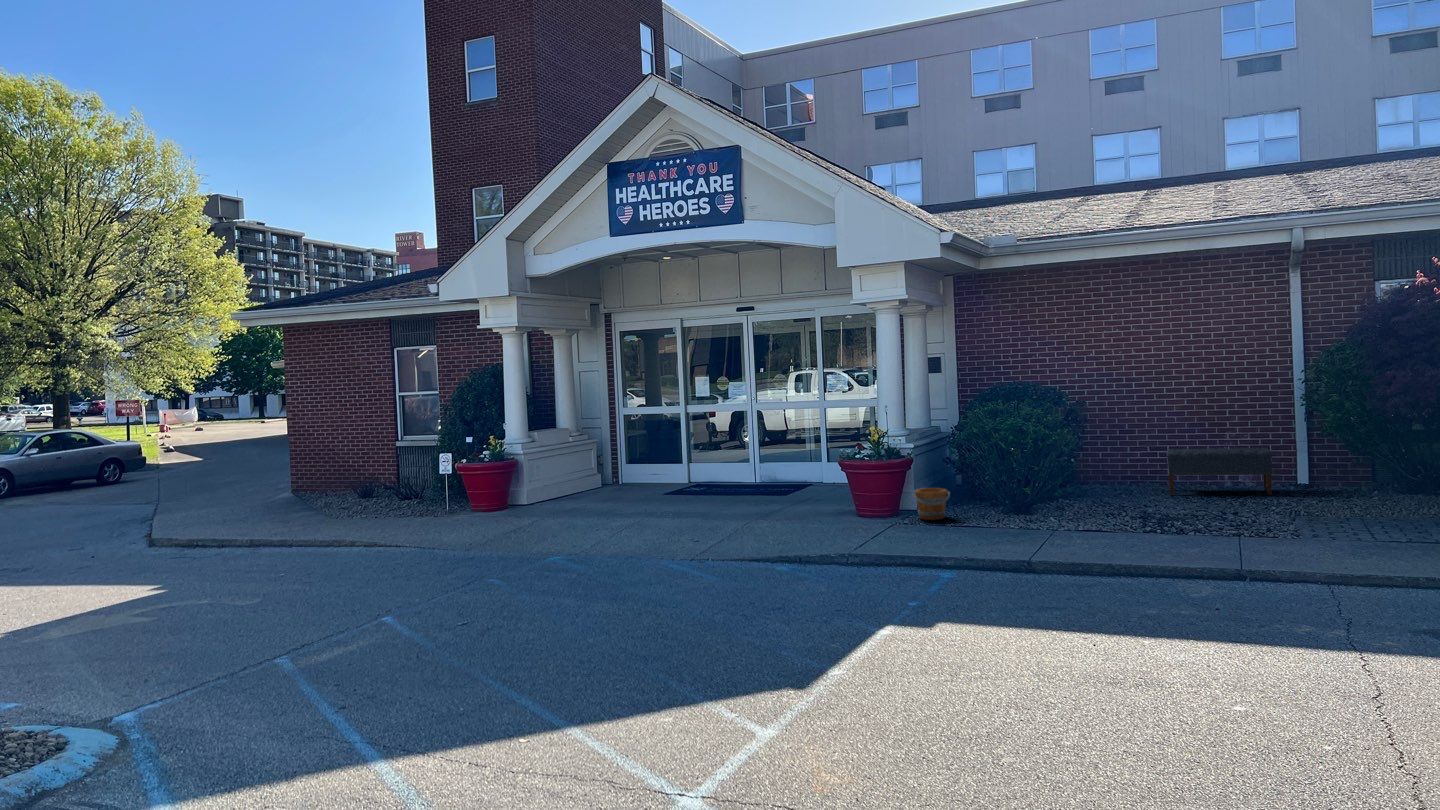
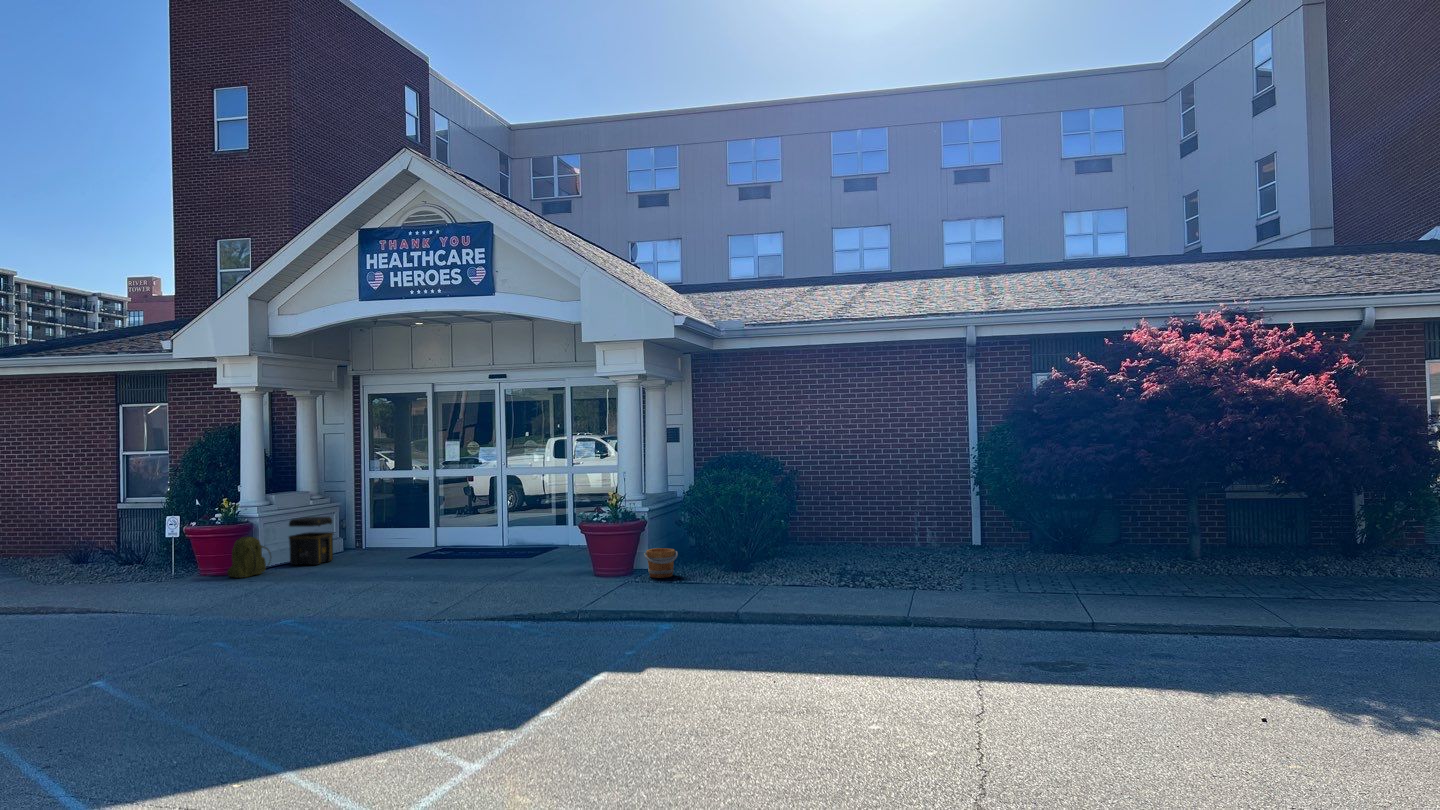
bench: present [1166,448,1273,495] -> none [869,513,954,555]
toolbox: none [550,456,593,504] -> present [289,517,334,565]
backpack: none [496,475,536,516] -> present [227,536,271,578]

